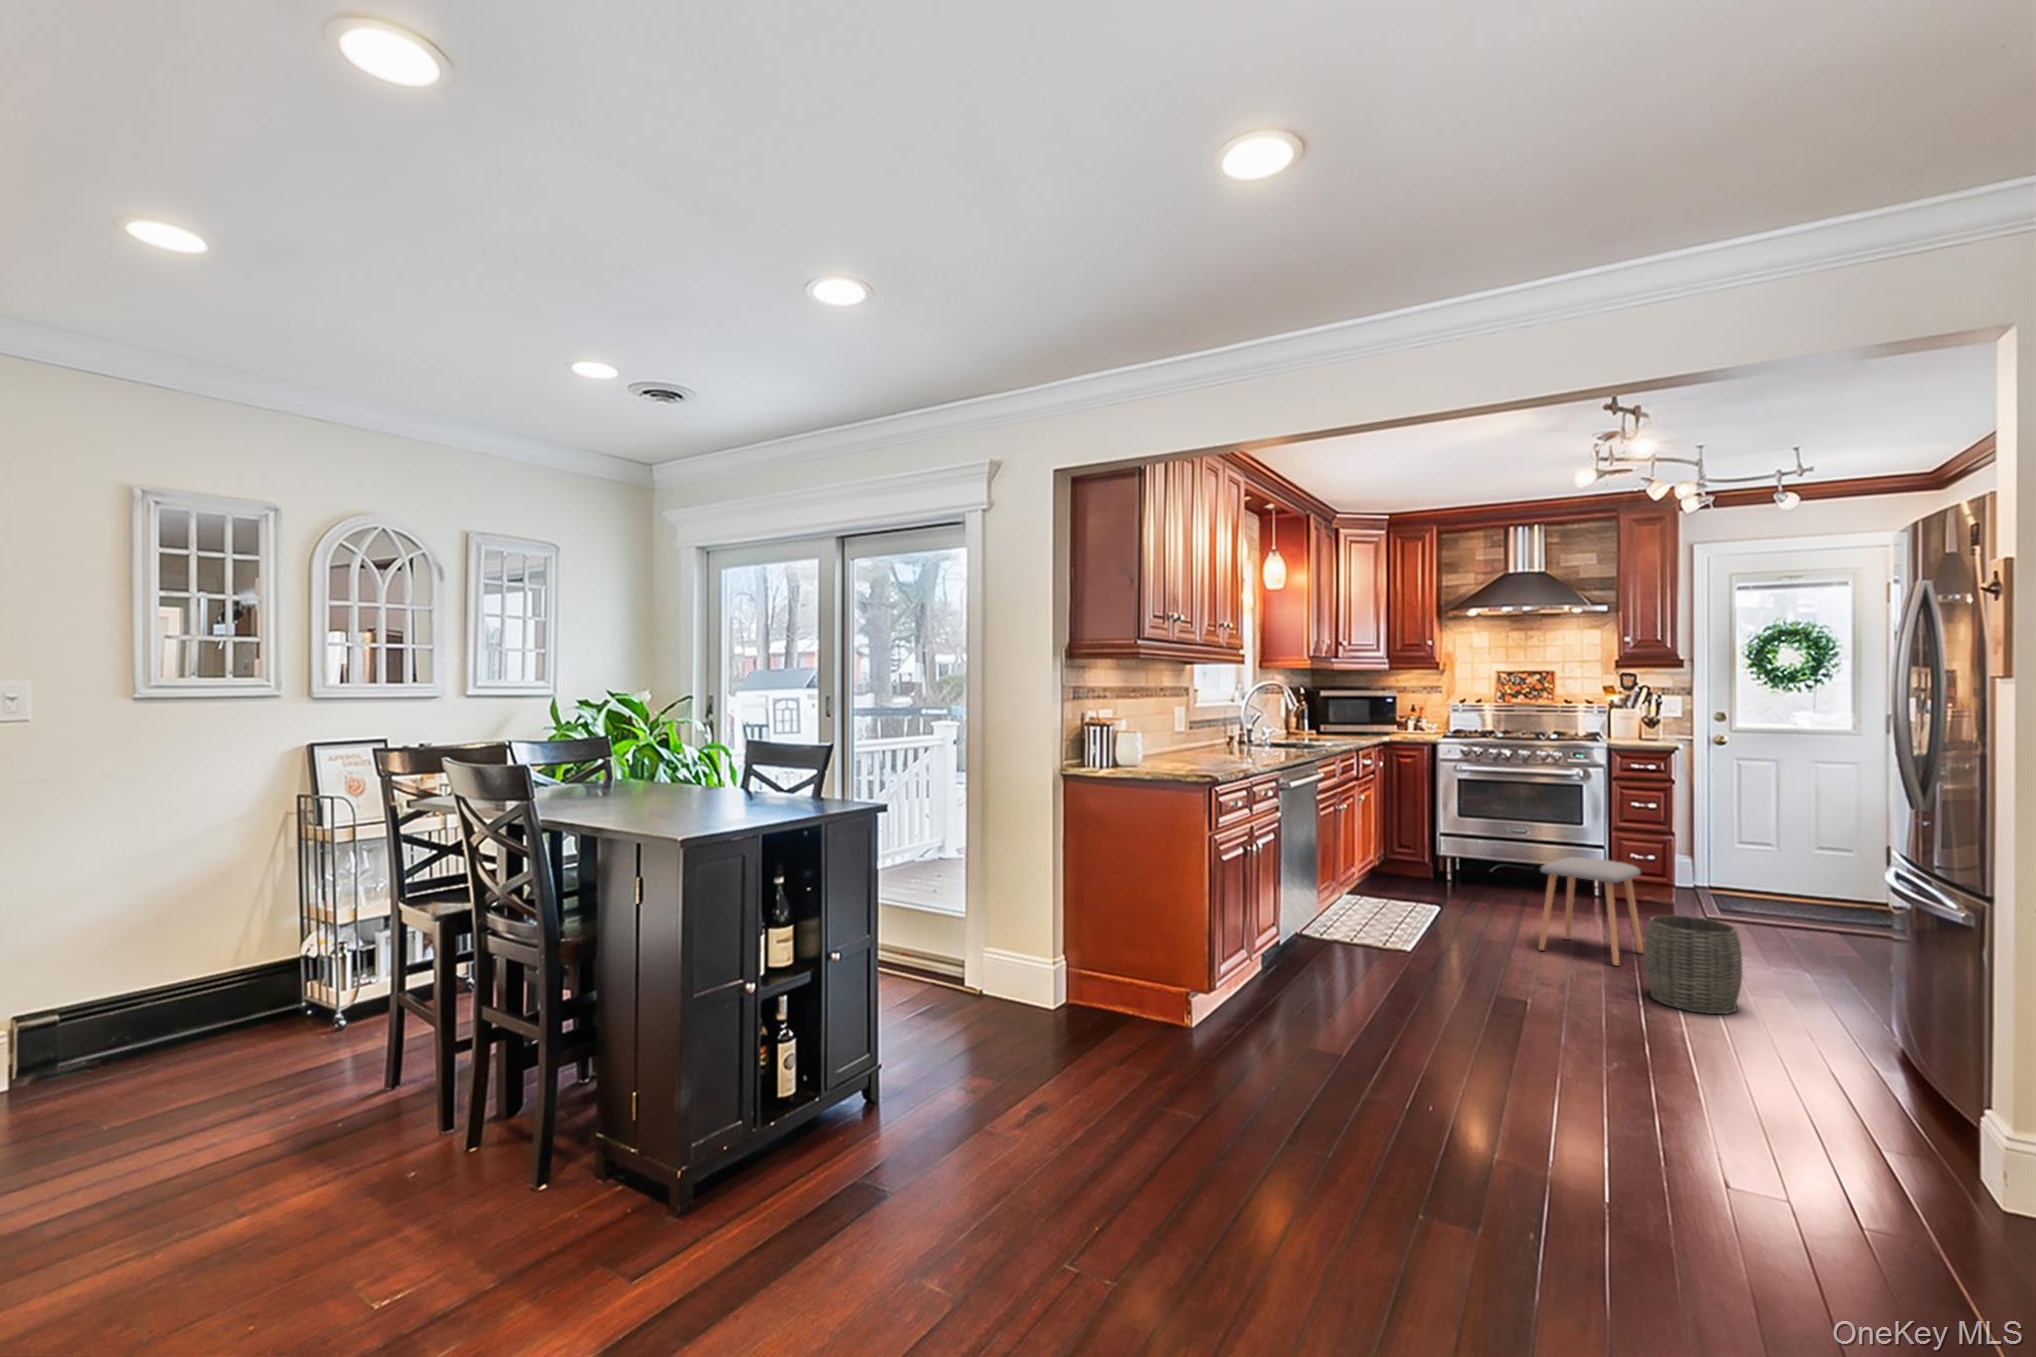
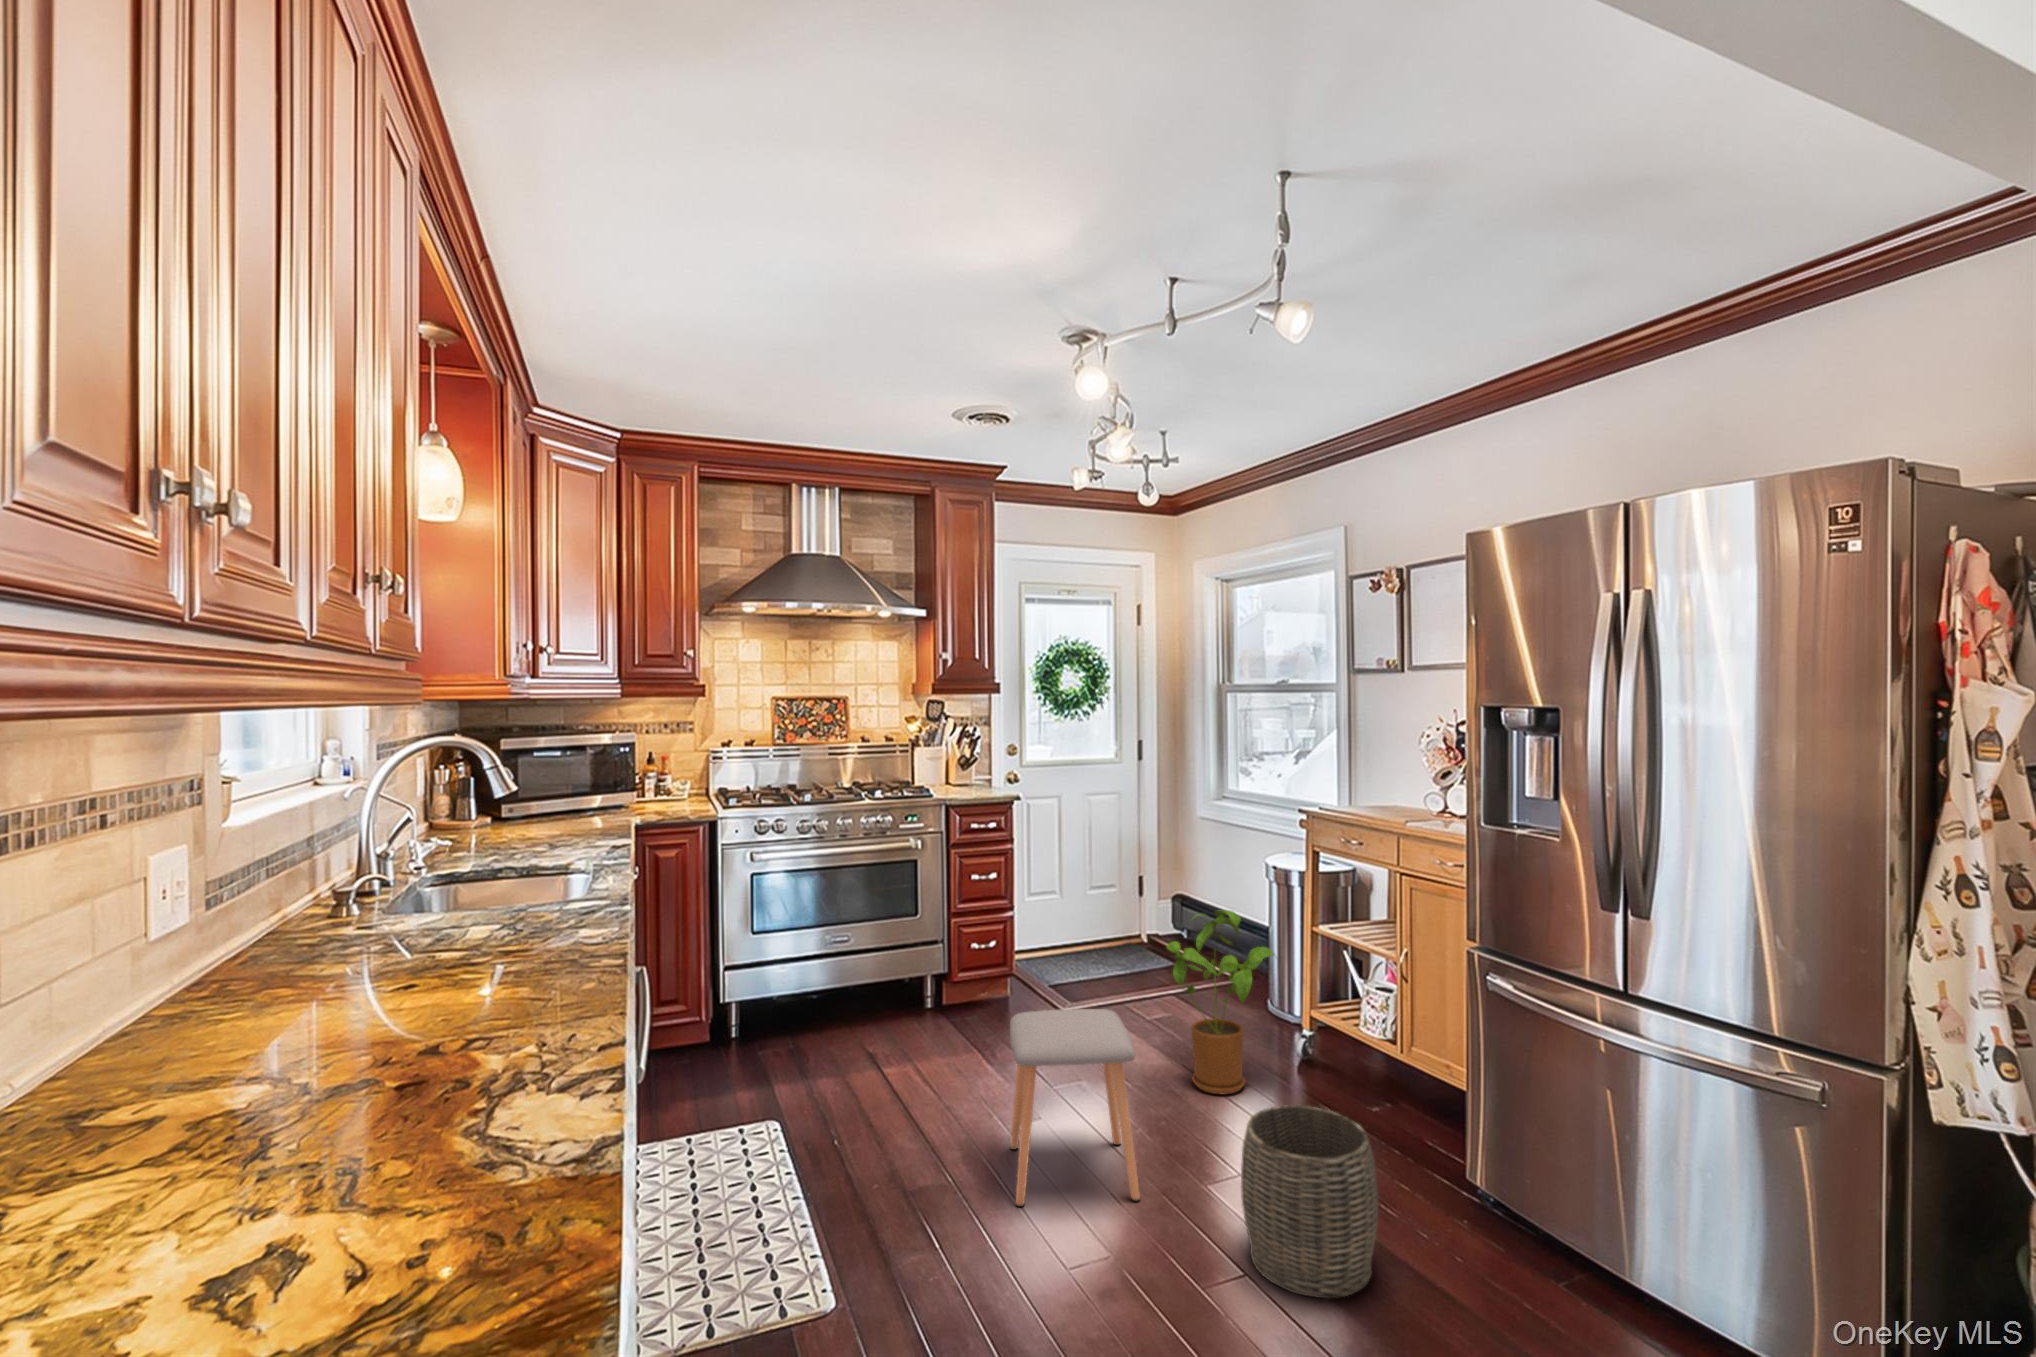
house plant: none [1726,830,1832,963] -> present [1167,910,1274,1094]

